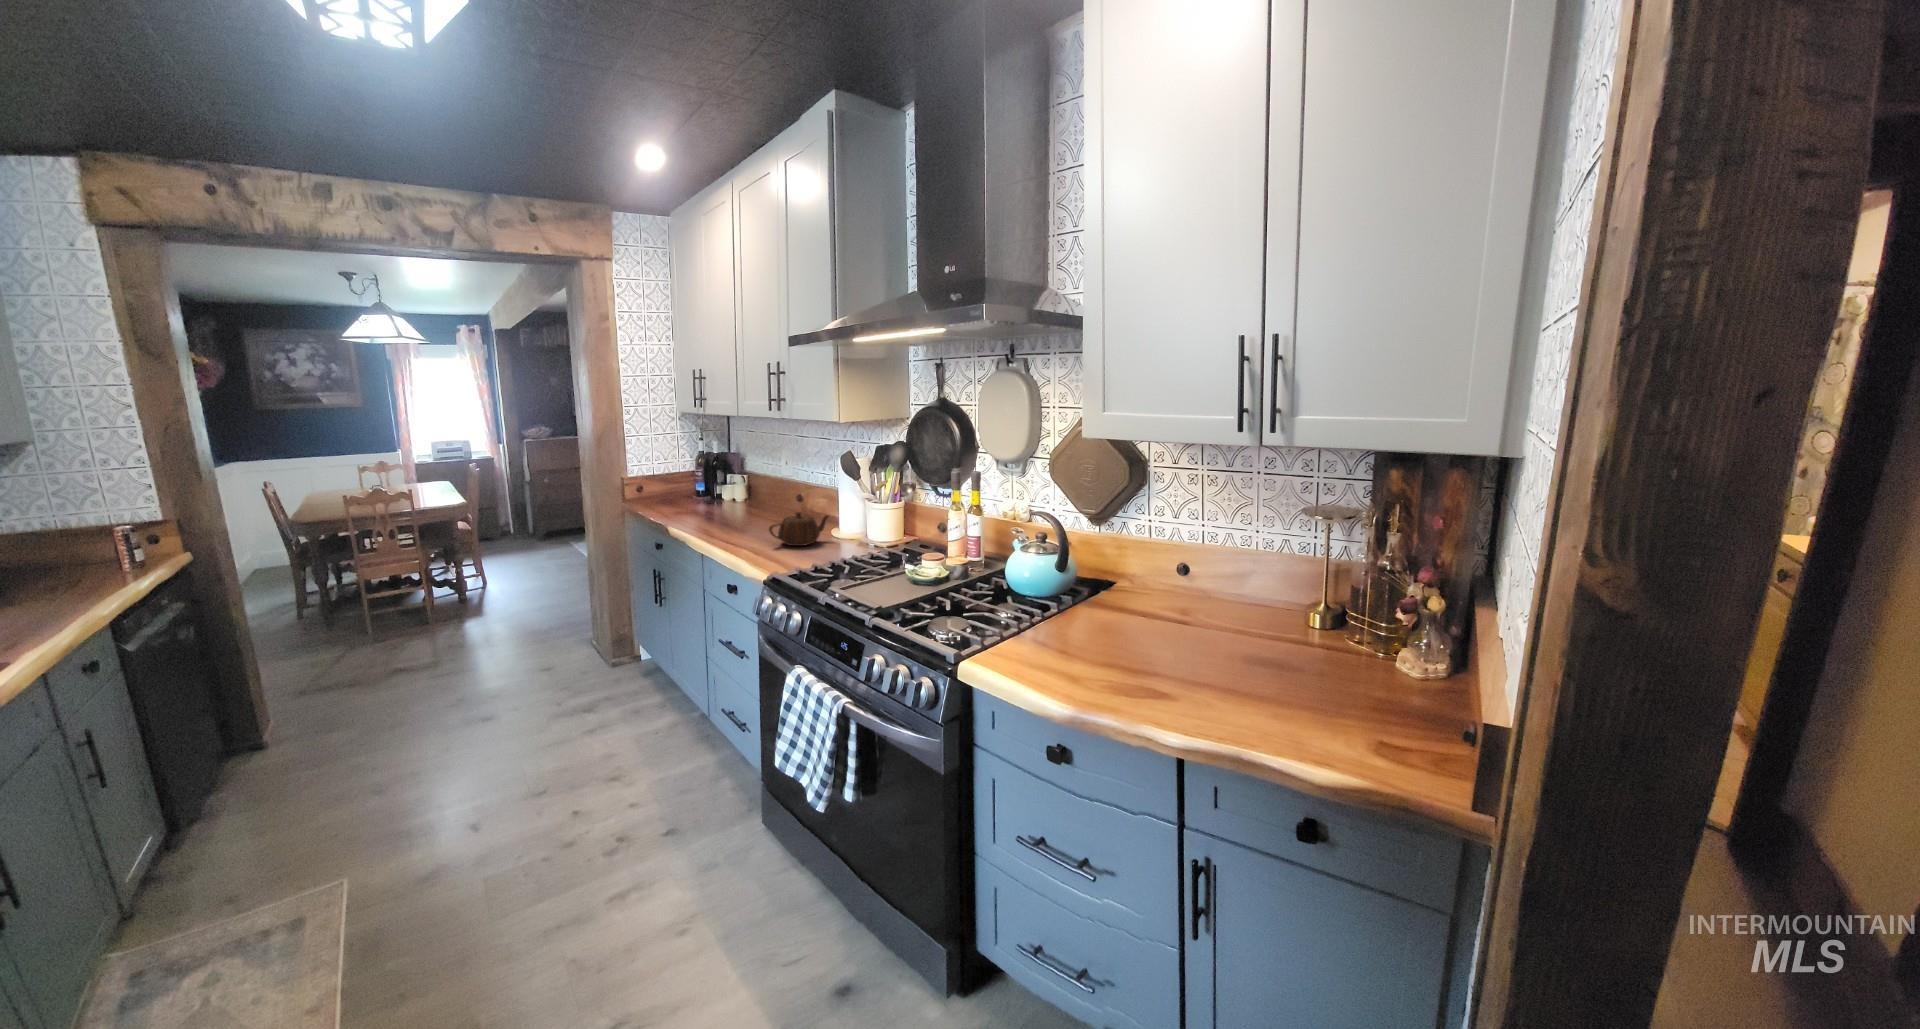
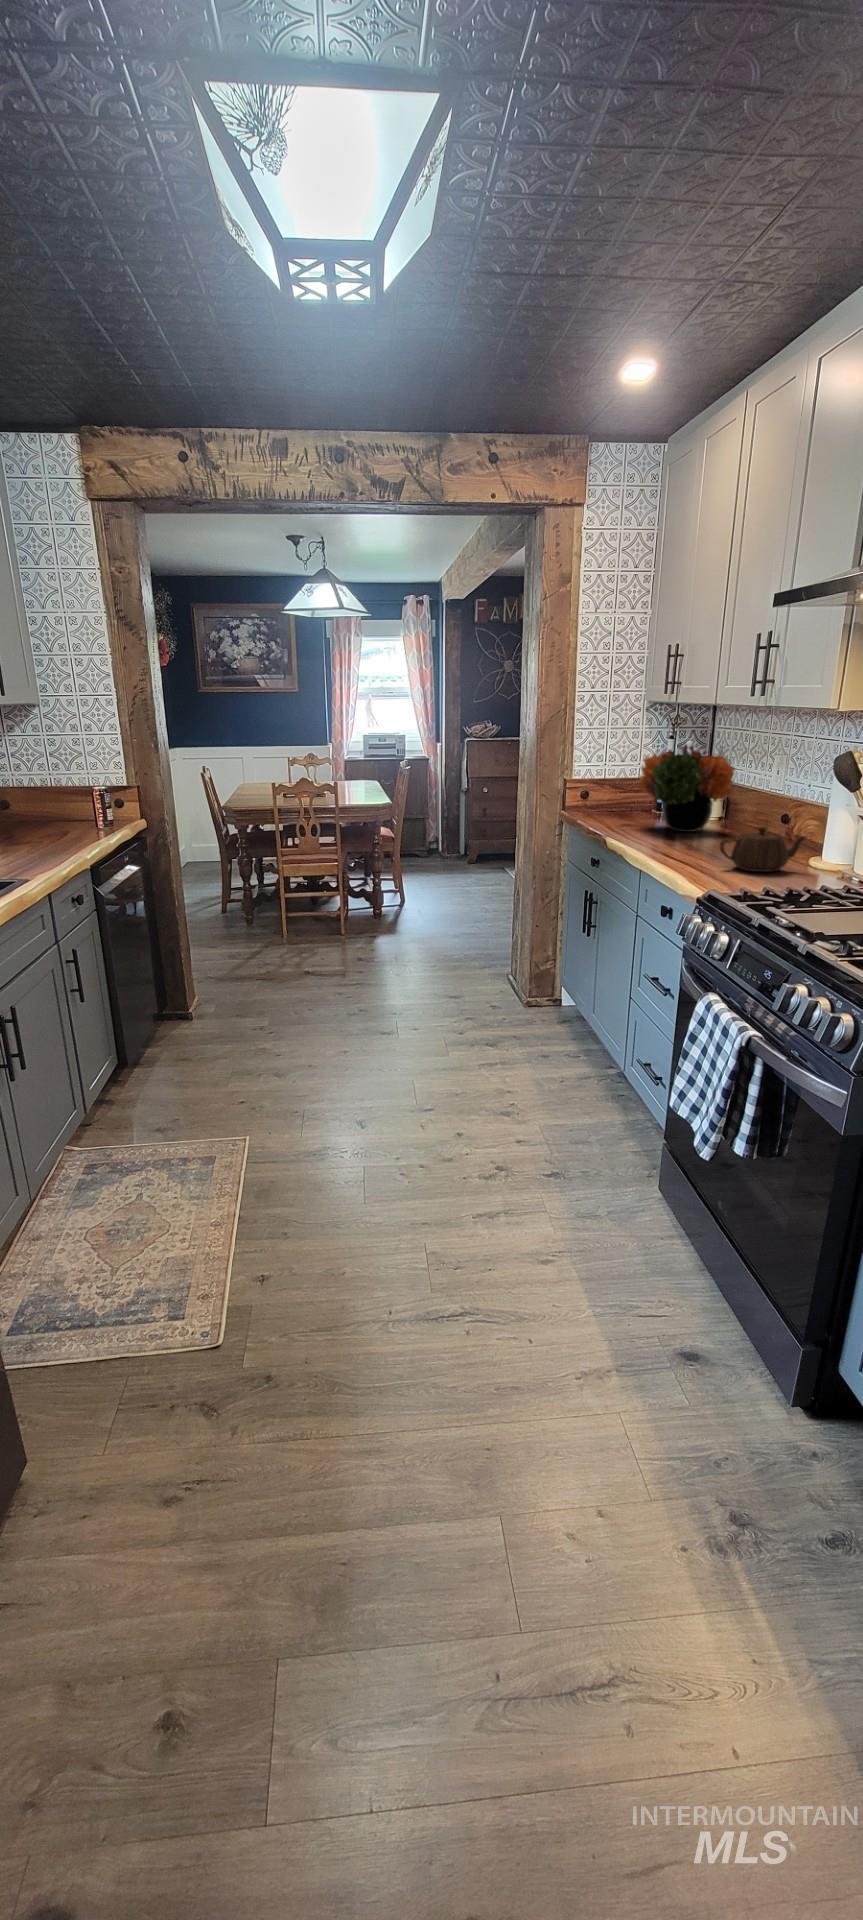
flower arrangement: none [683,448,763,513] -> present [638,745,735,832]

